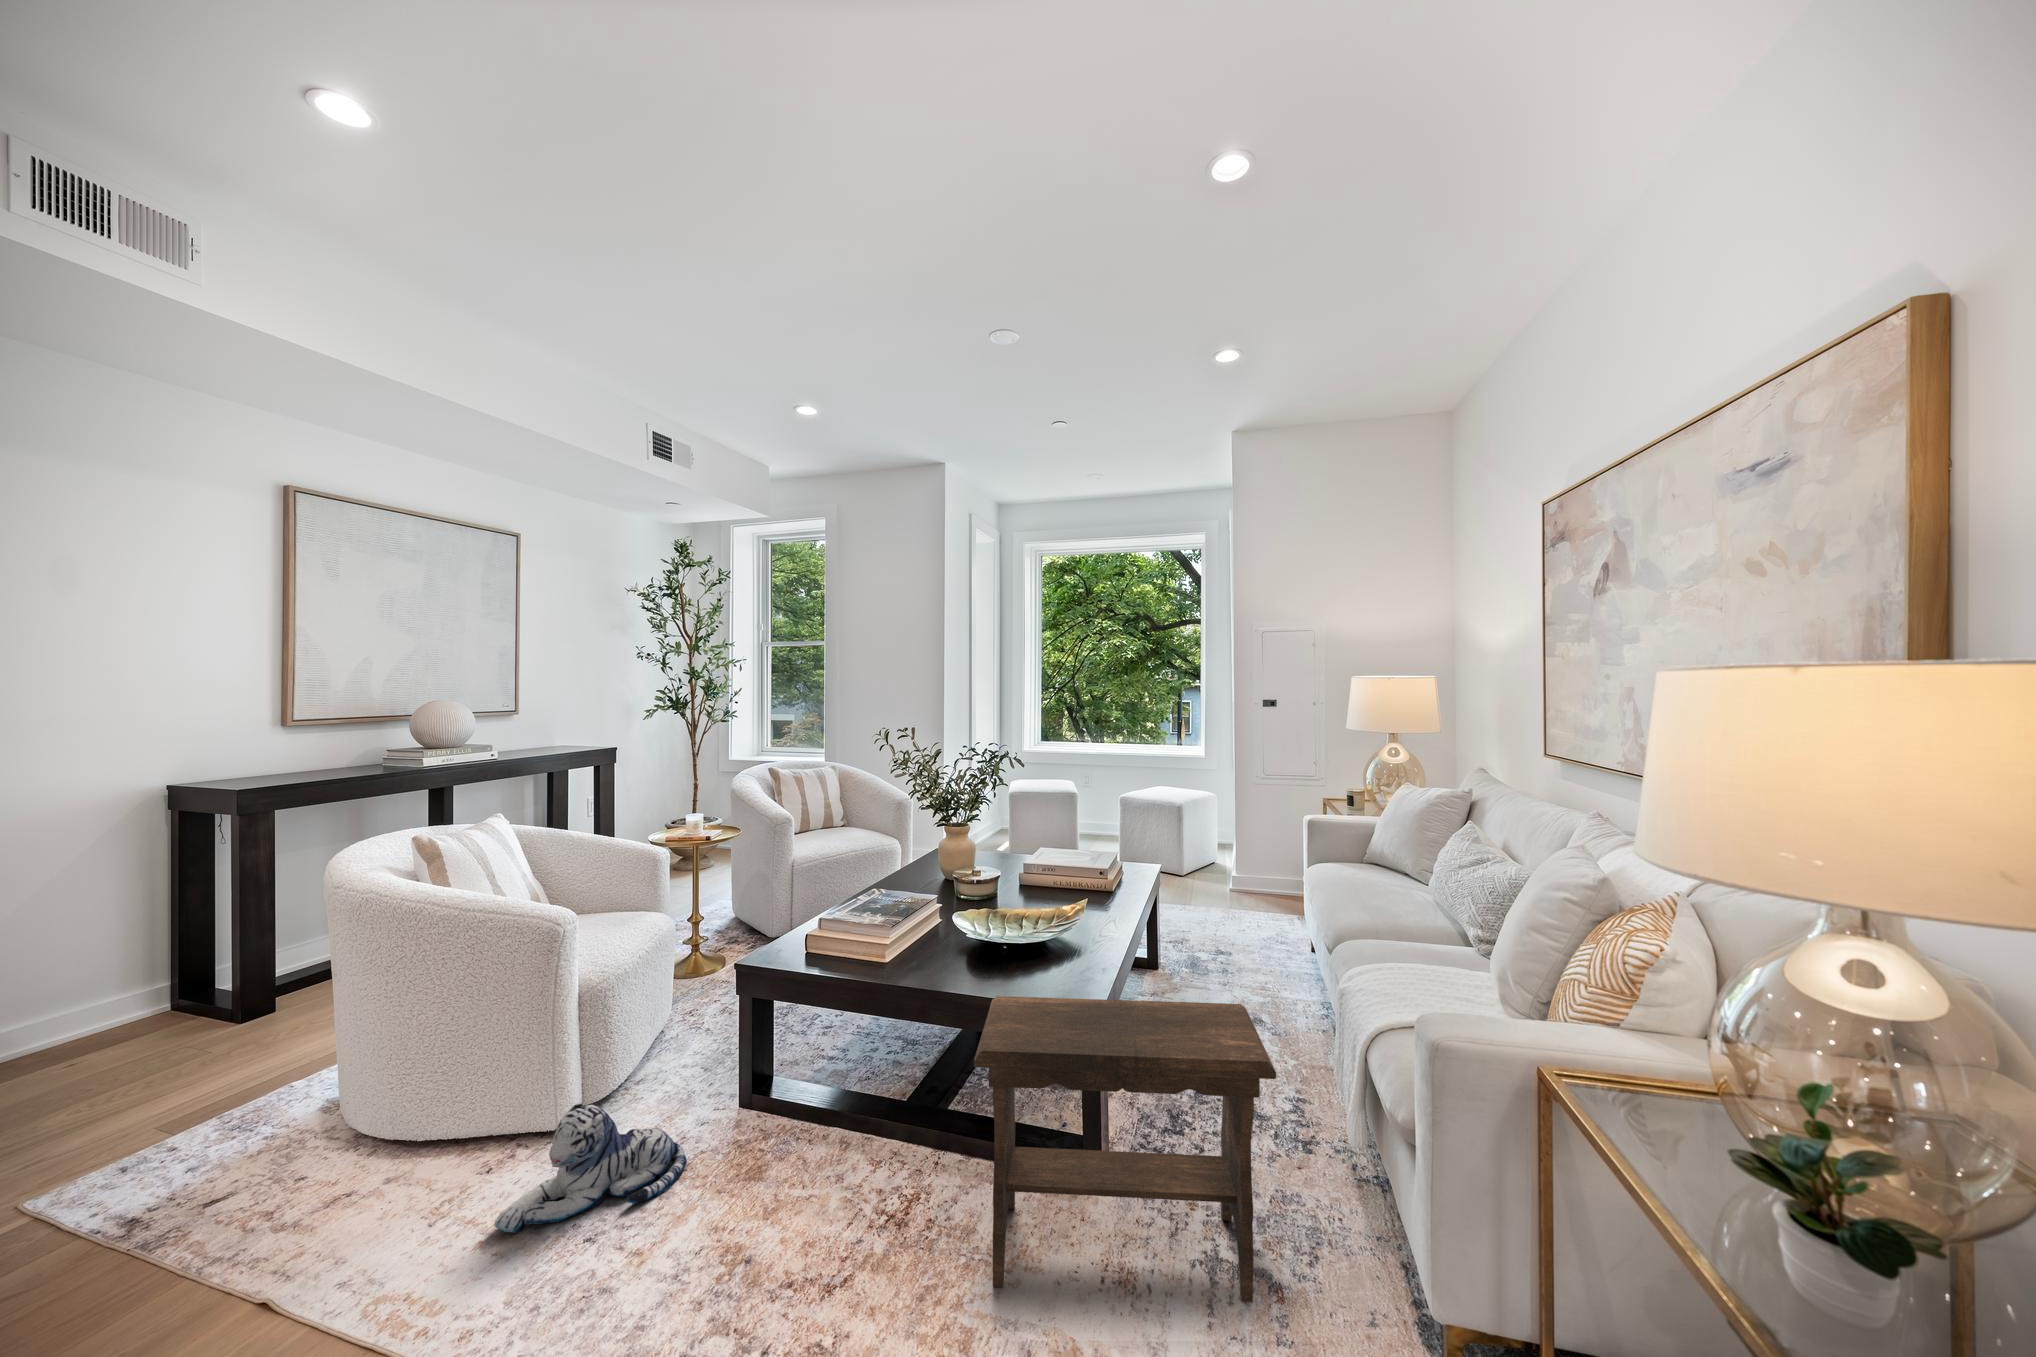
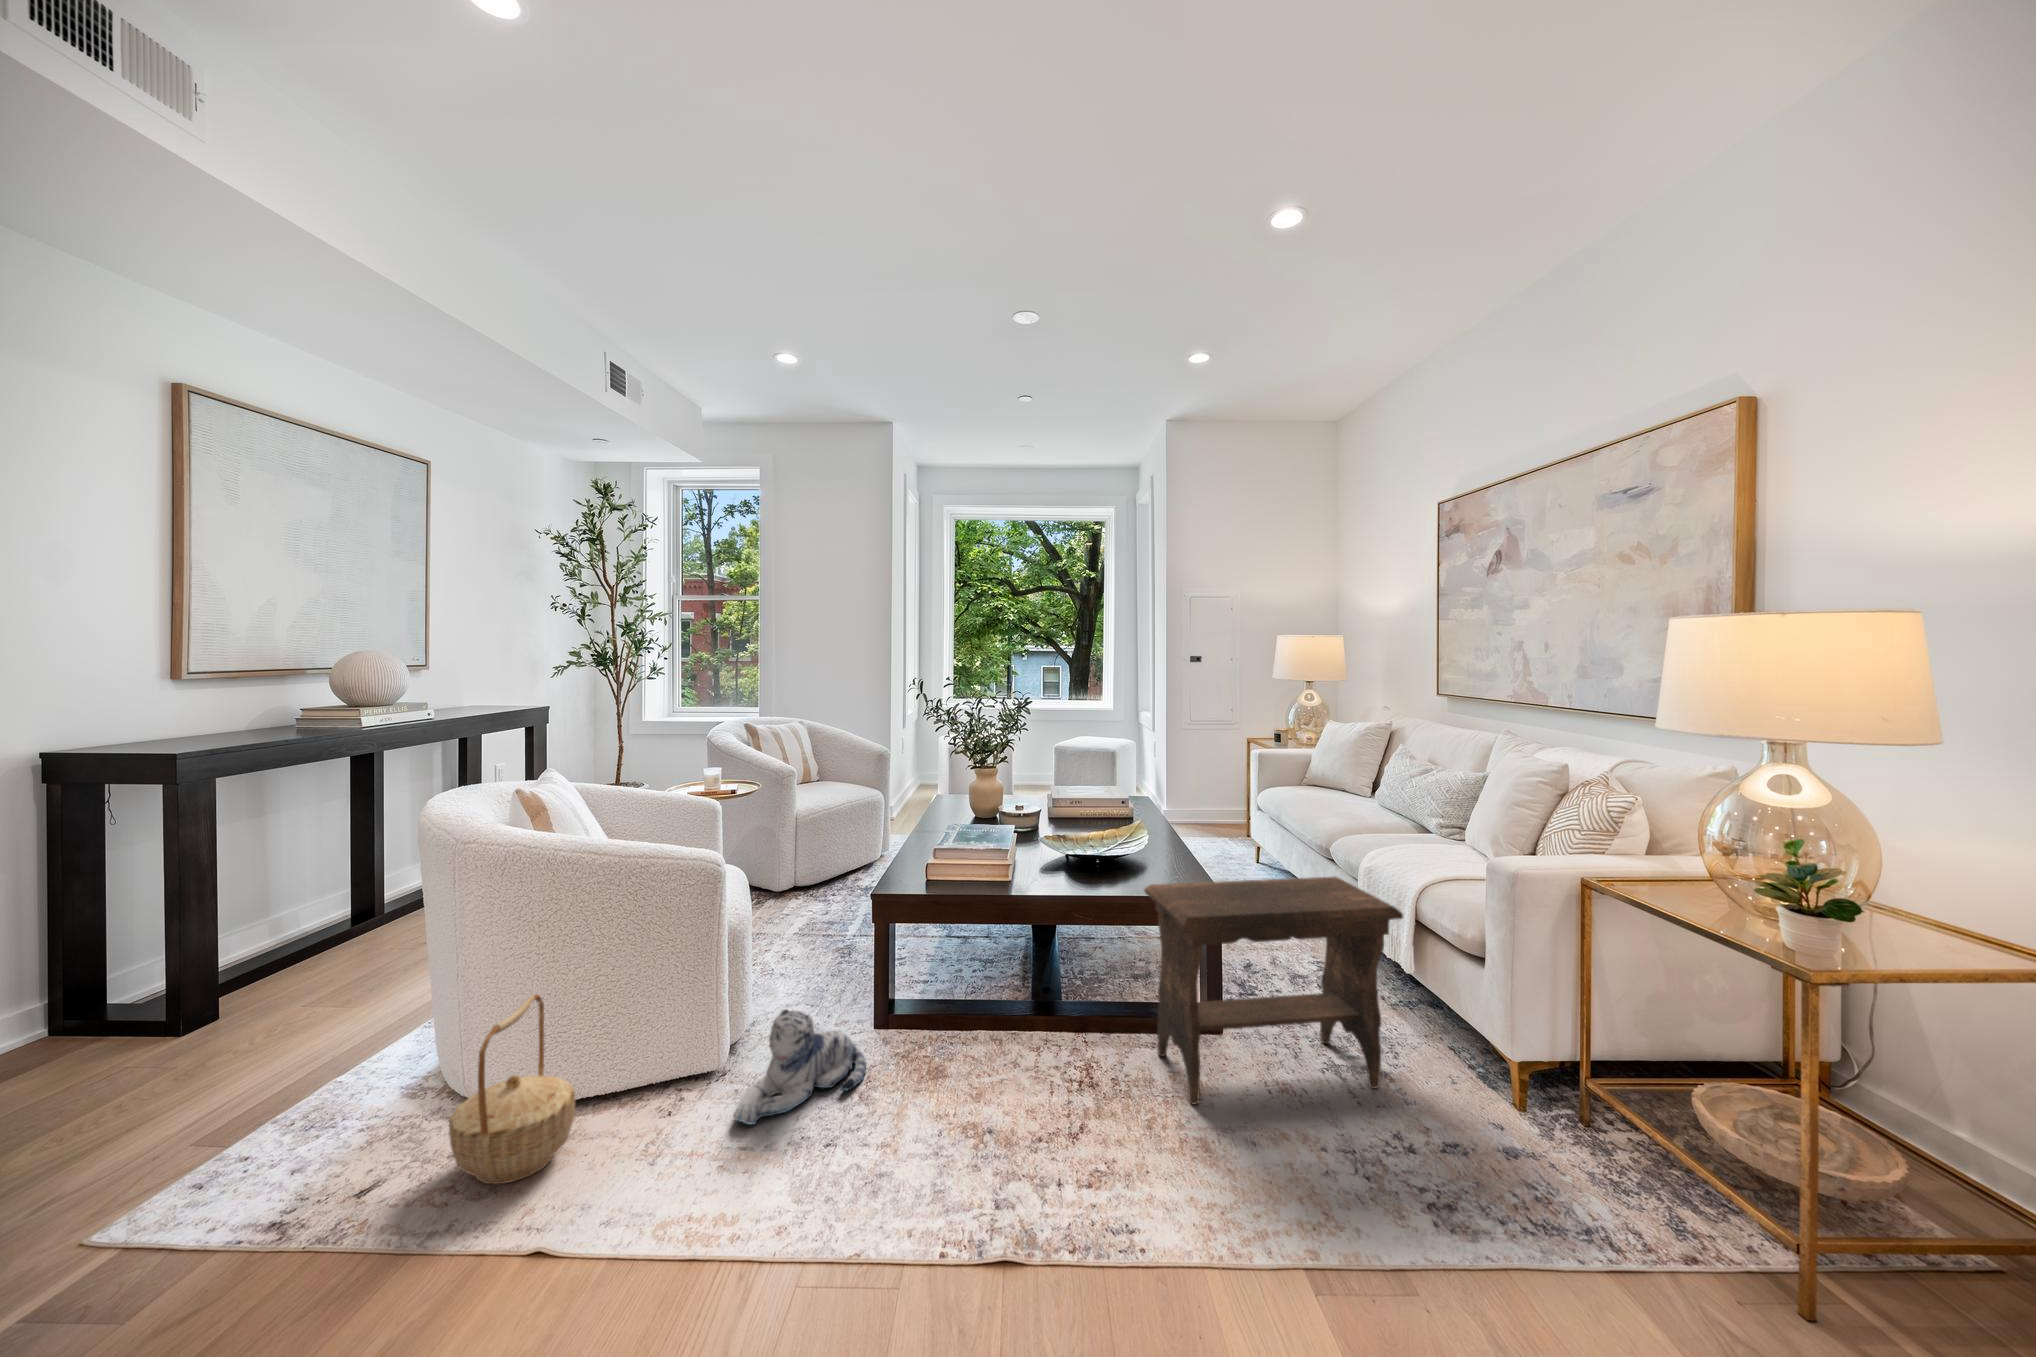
basket: none [199,1064,346,1266] -> present [449,994,575,1185]

